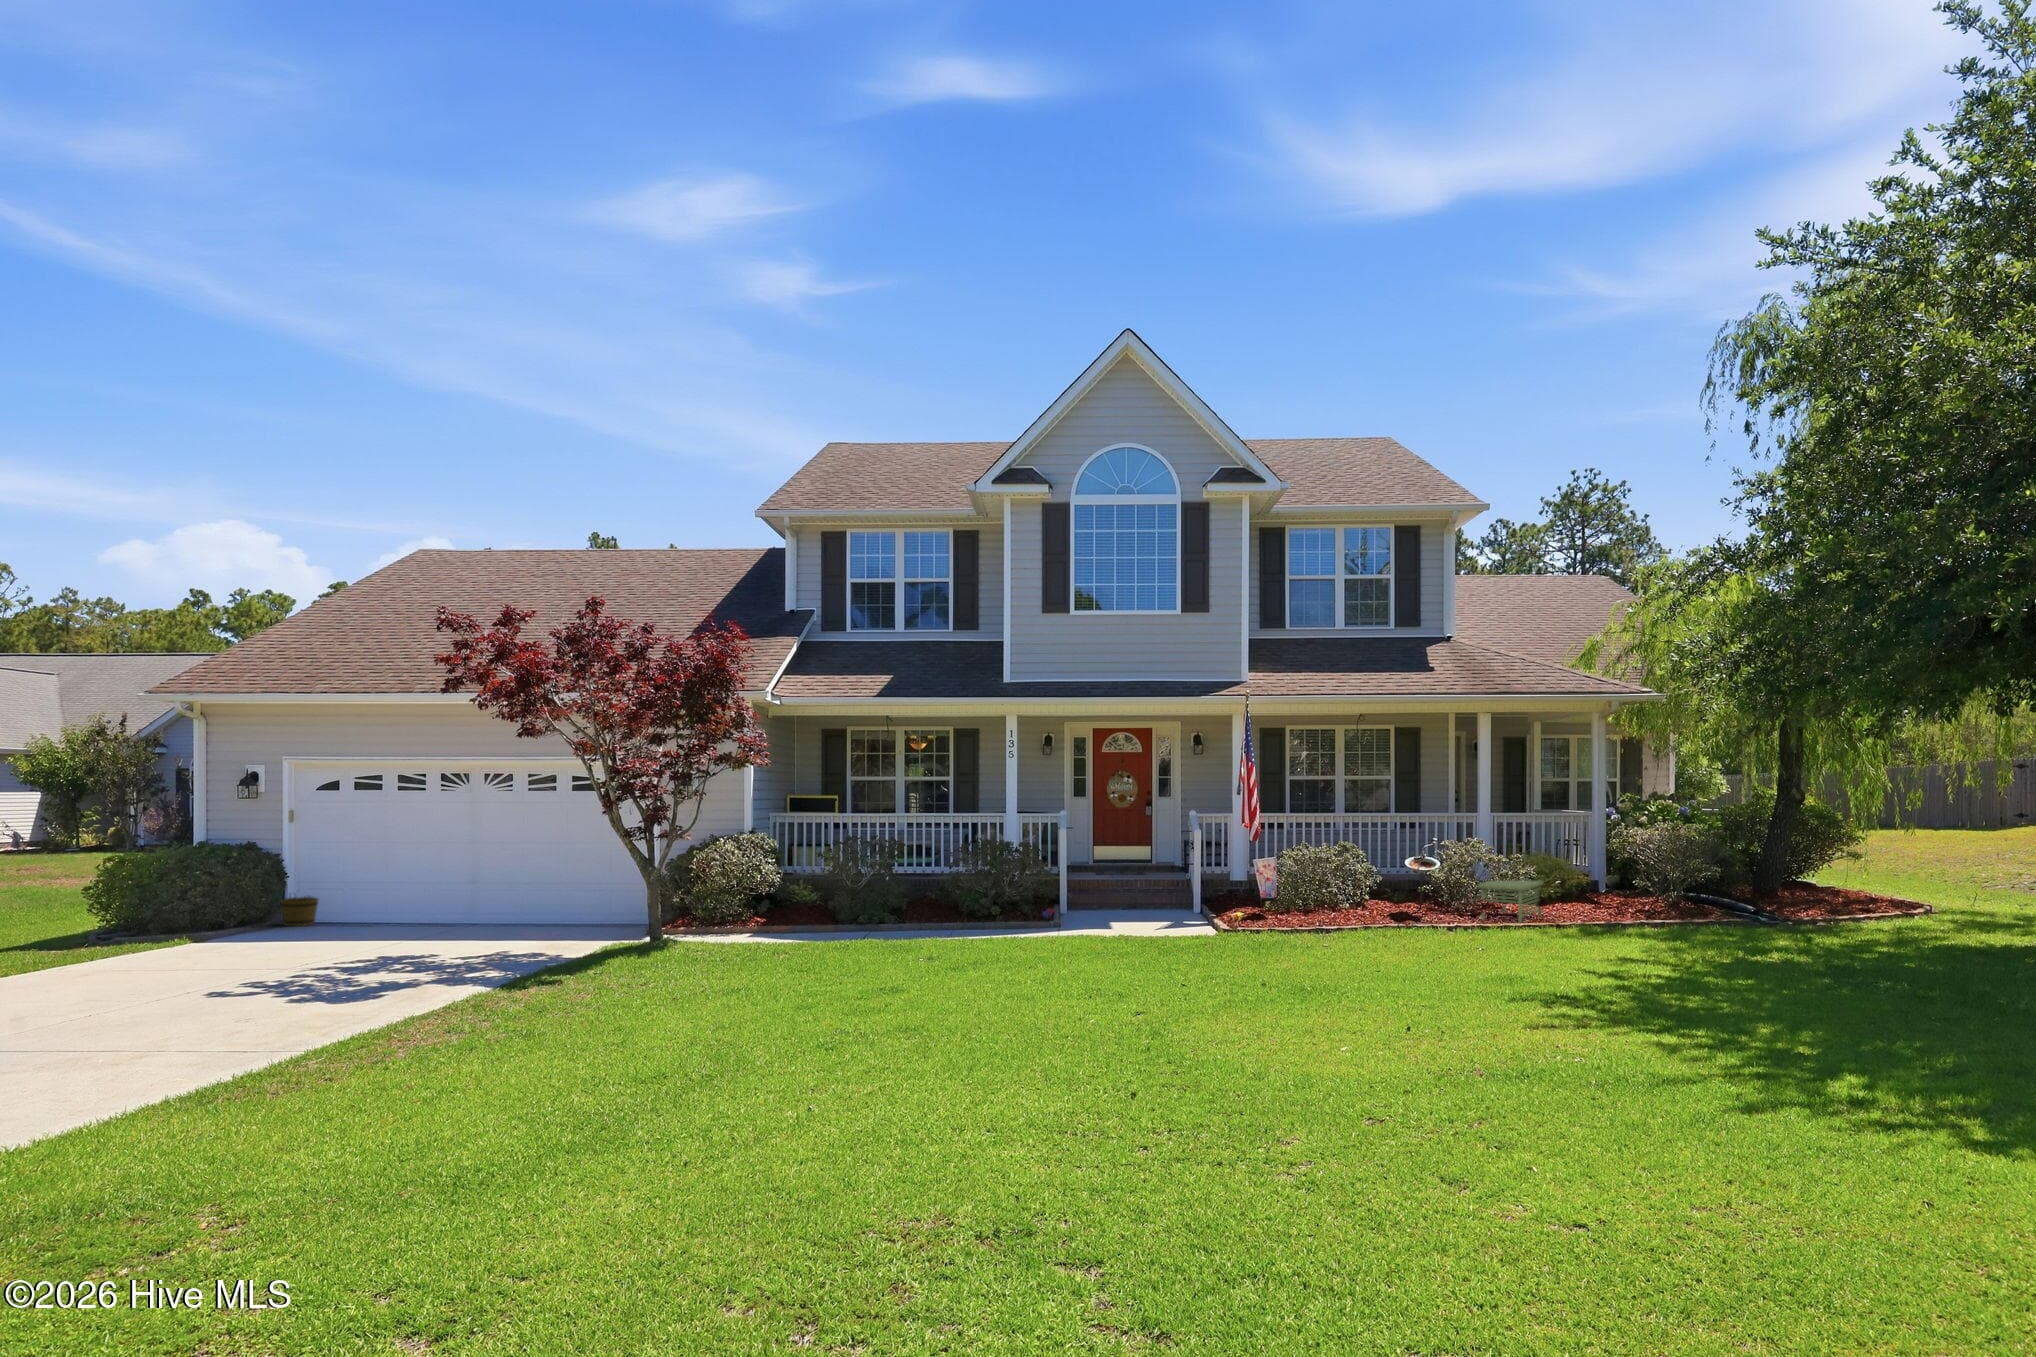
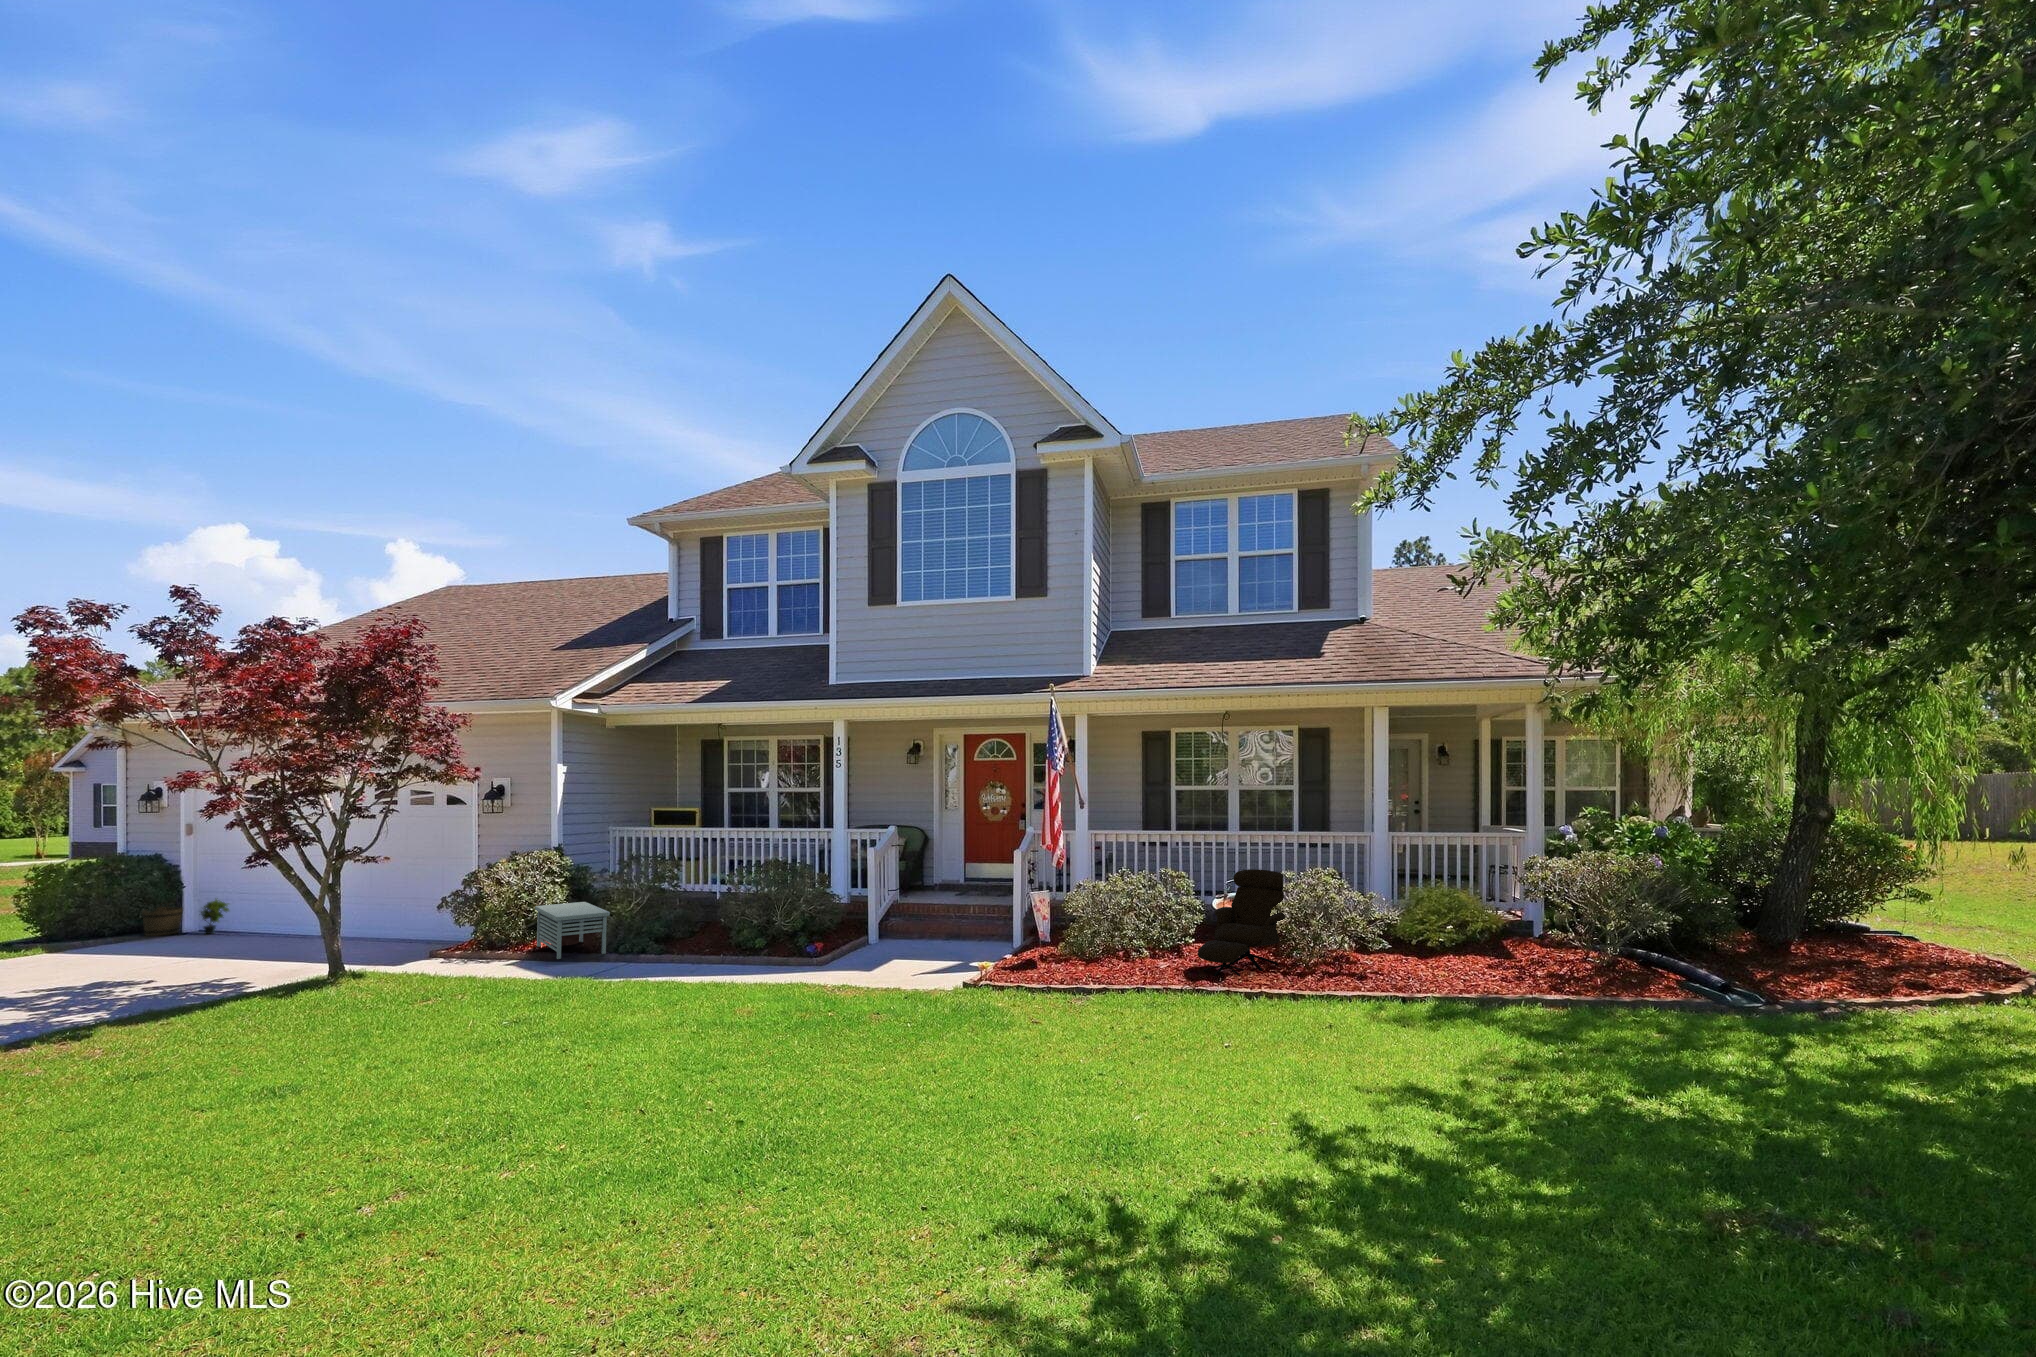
lounge chair: none [1382,844,1442,923] -> present [1198,869,1285,976]
storage bench: present [1478,881,1542,923] -> present [535,902,610,959]
potted plant: none [344,886,375,924] -> present [201,899,229,934]

